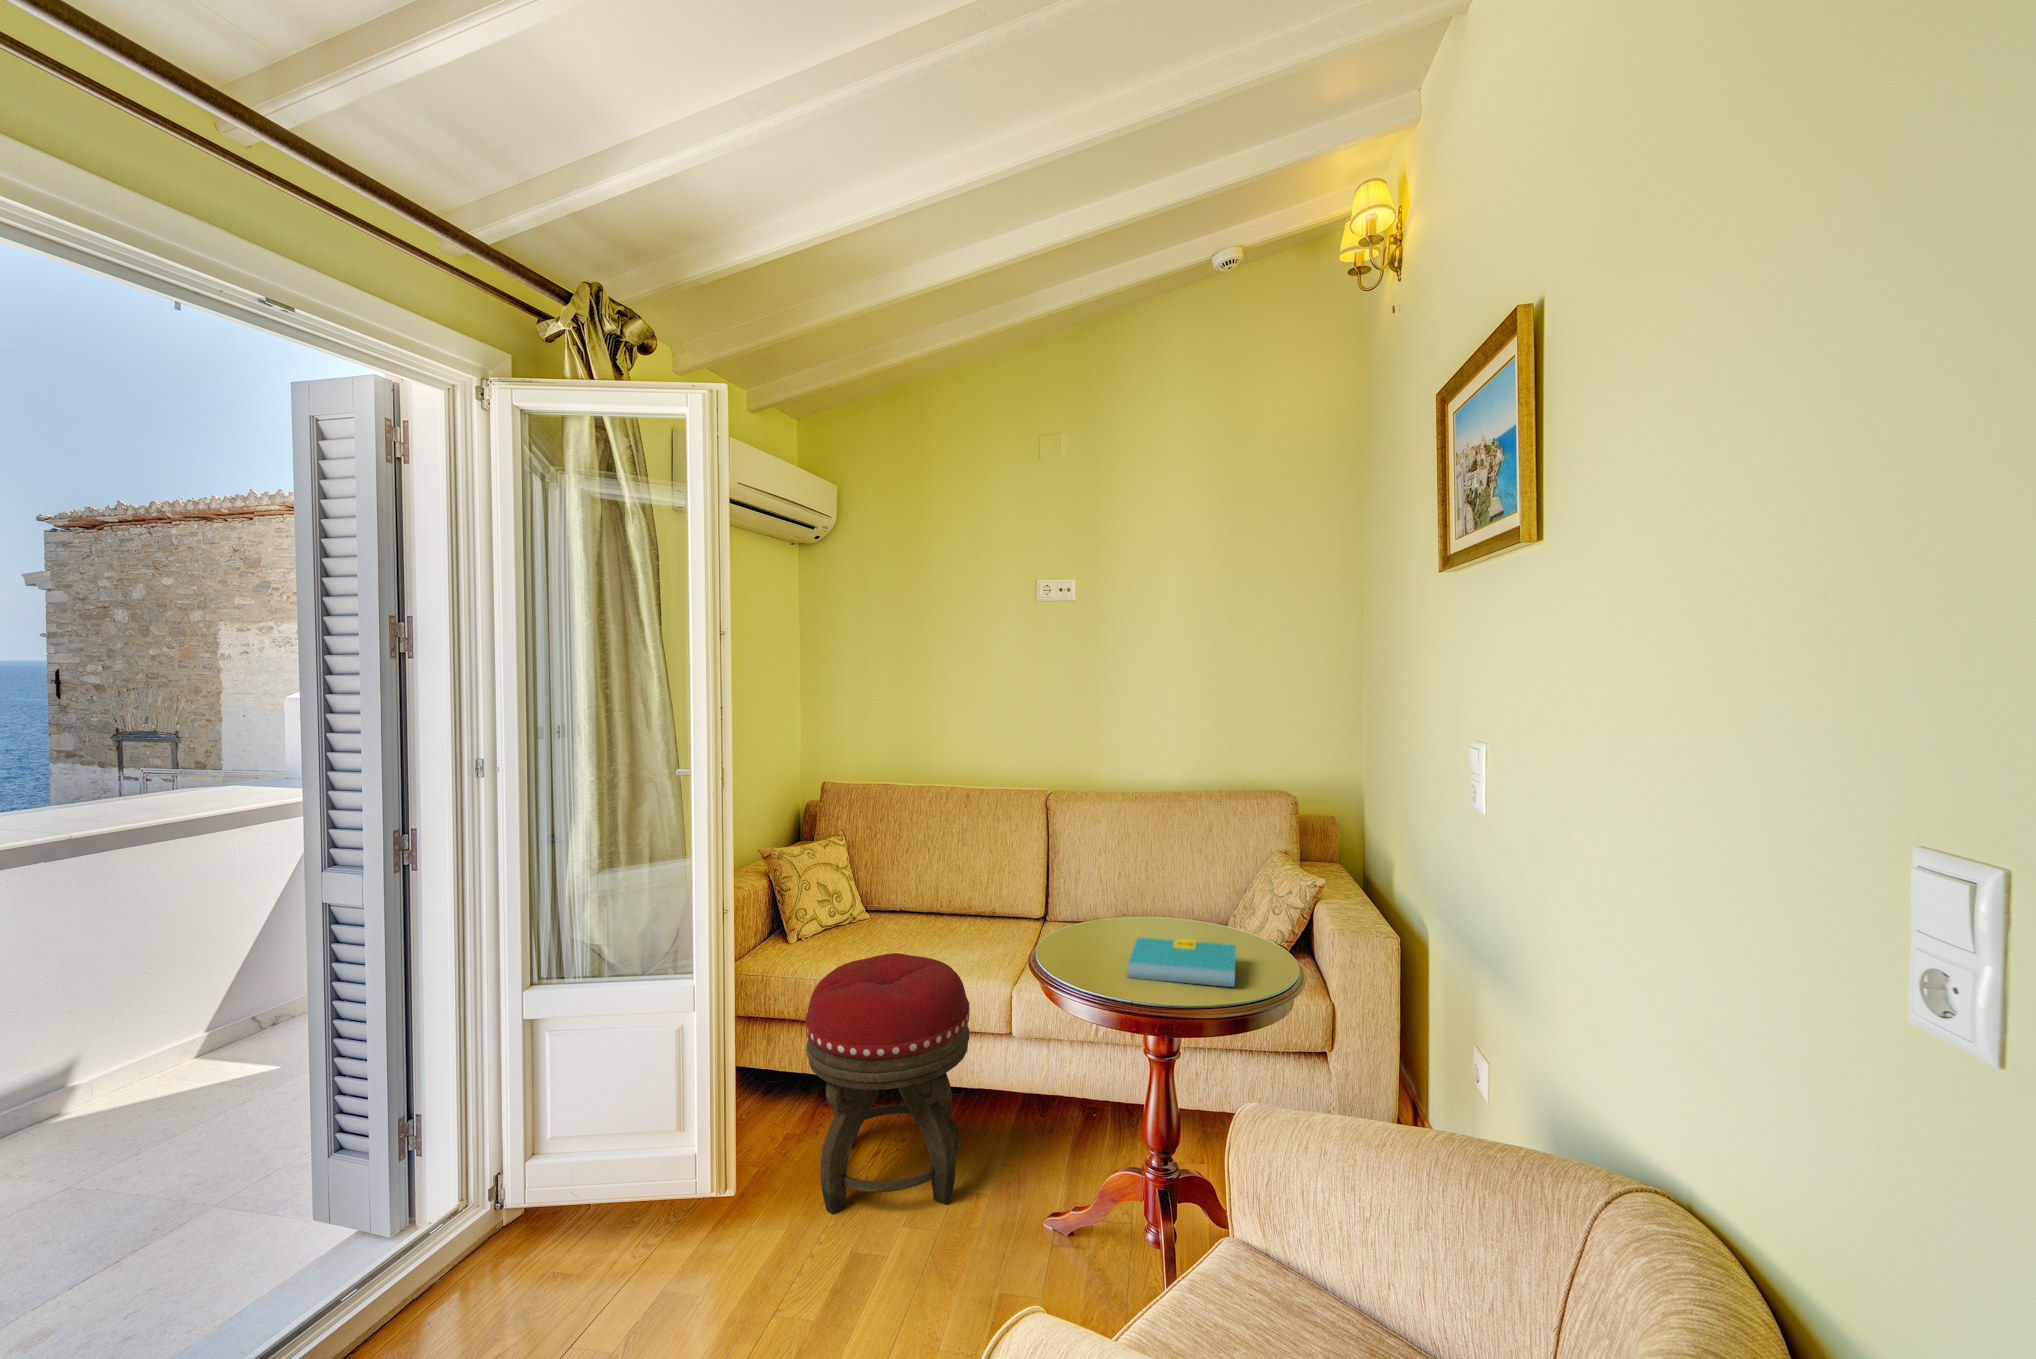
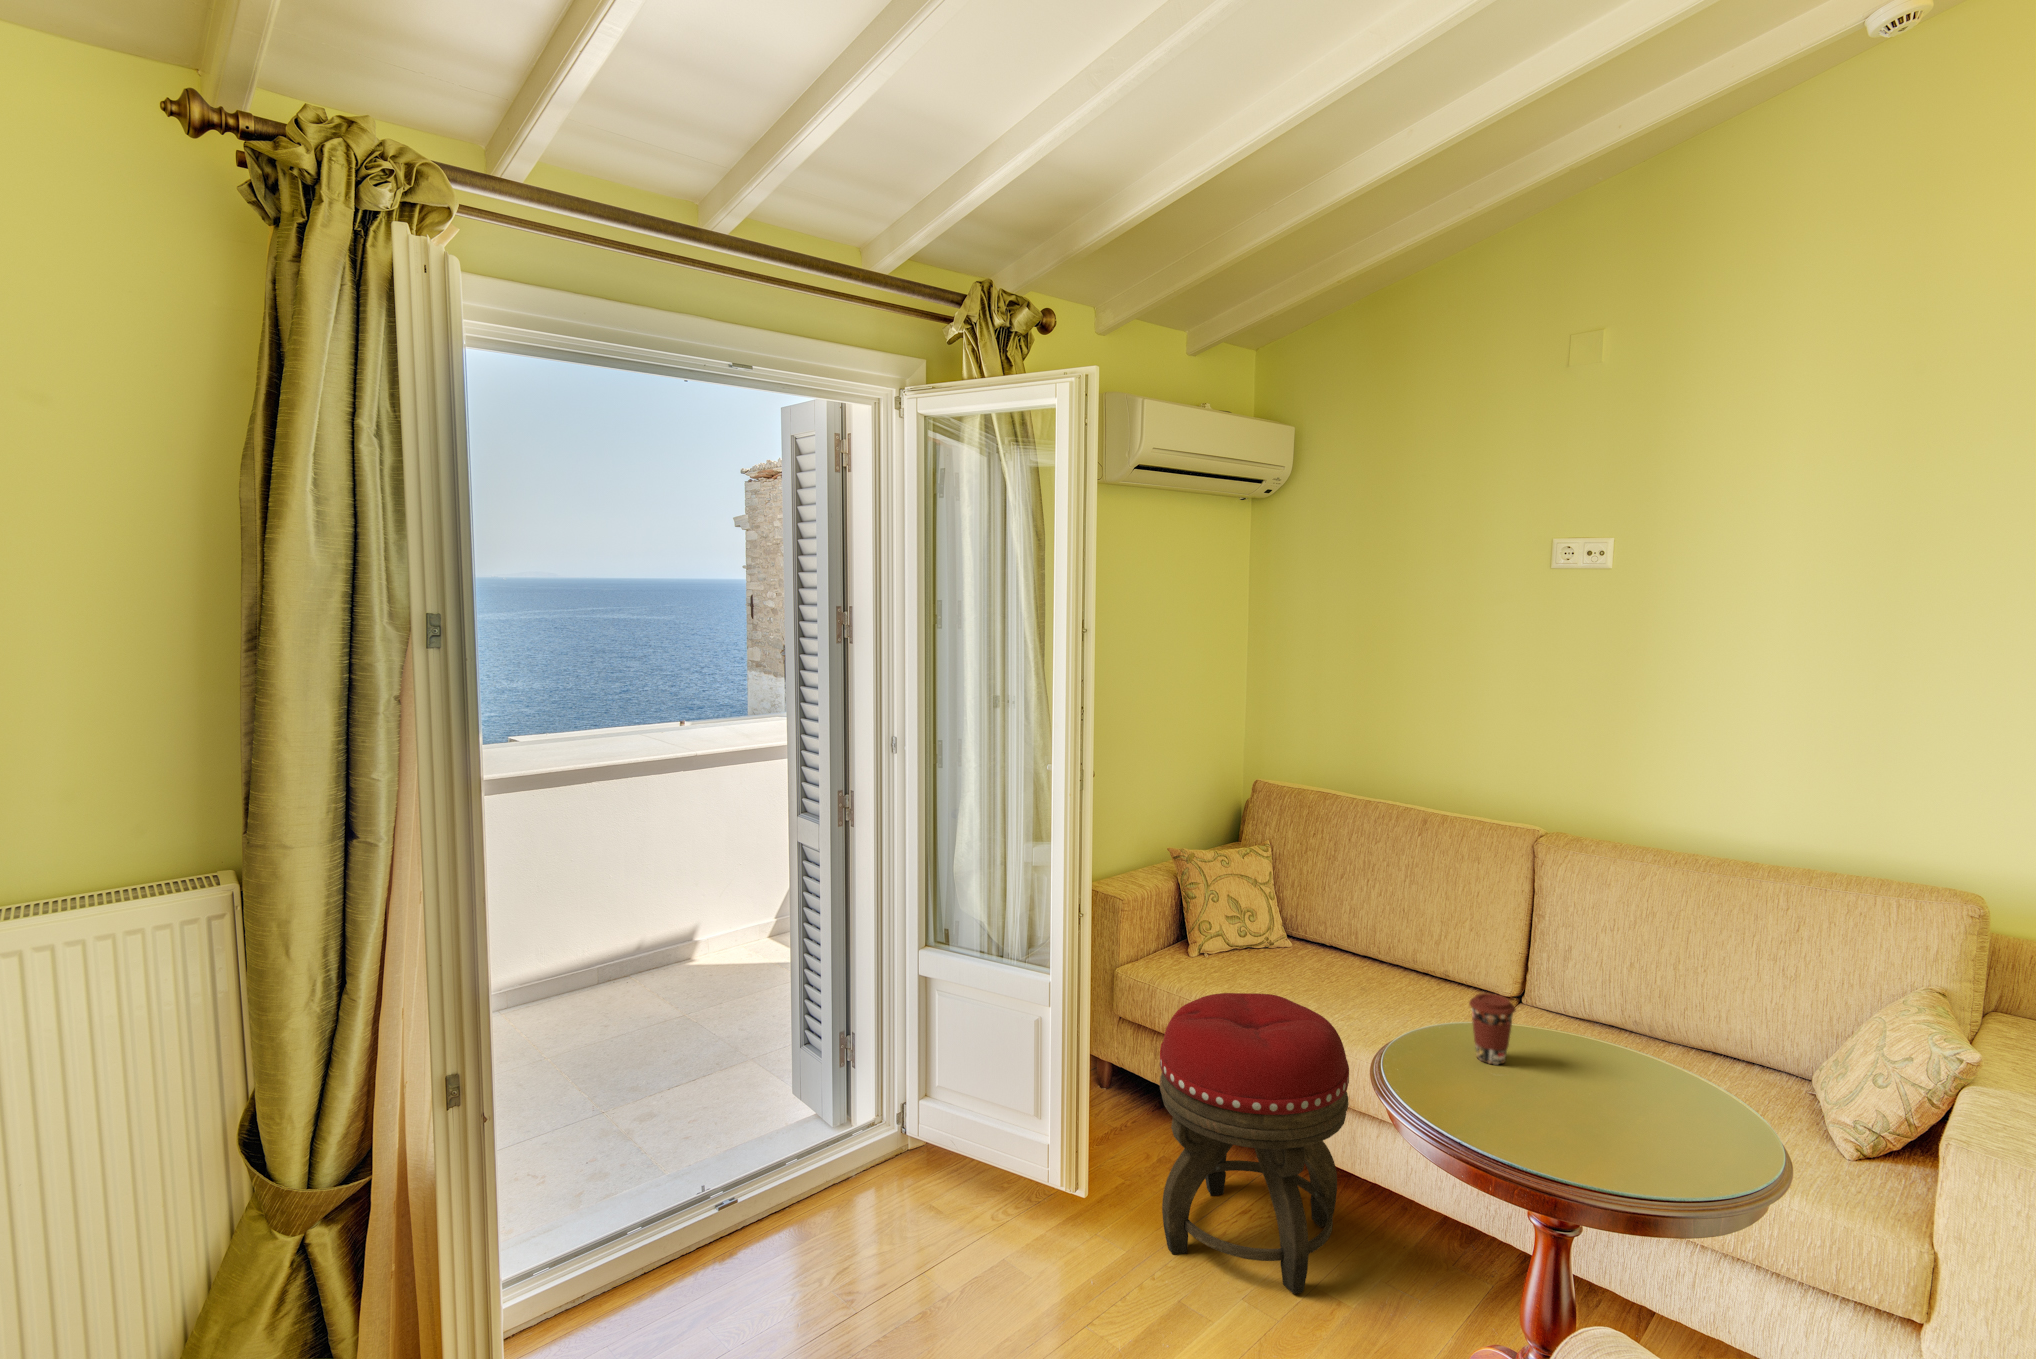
coffee cup: none [1071,905,1104,959] -> present [1469,993,1515,1064]
book: present [1127,938,1236,987] -> none [1522,1054,1721,1162]

